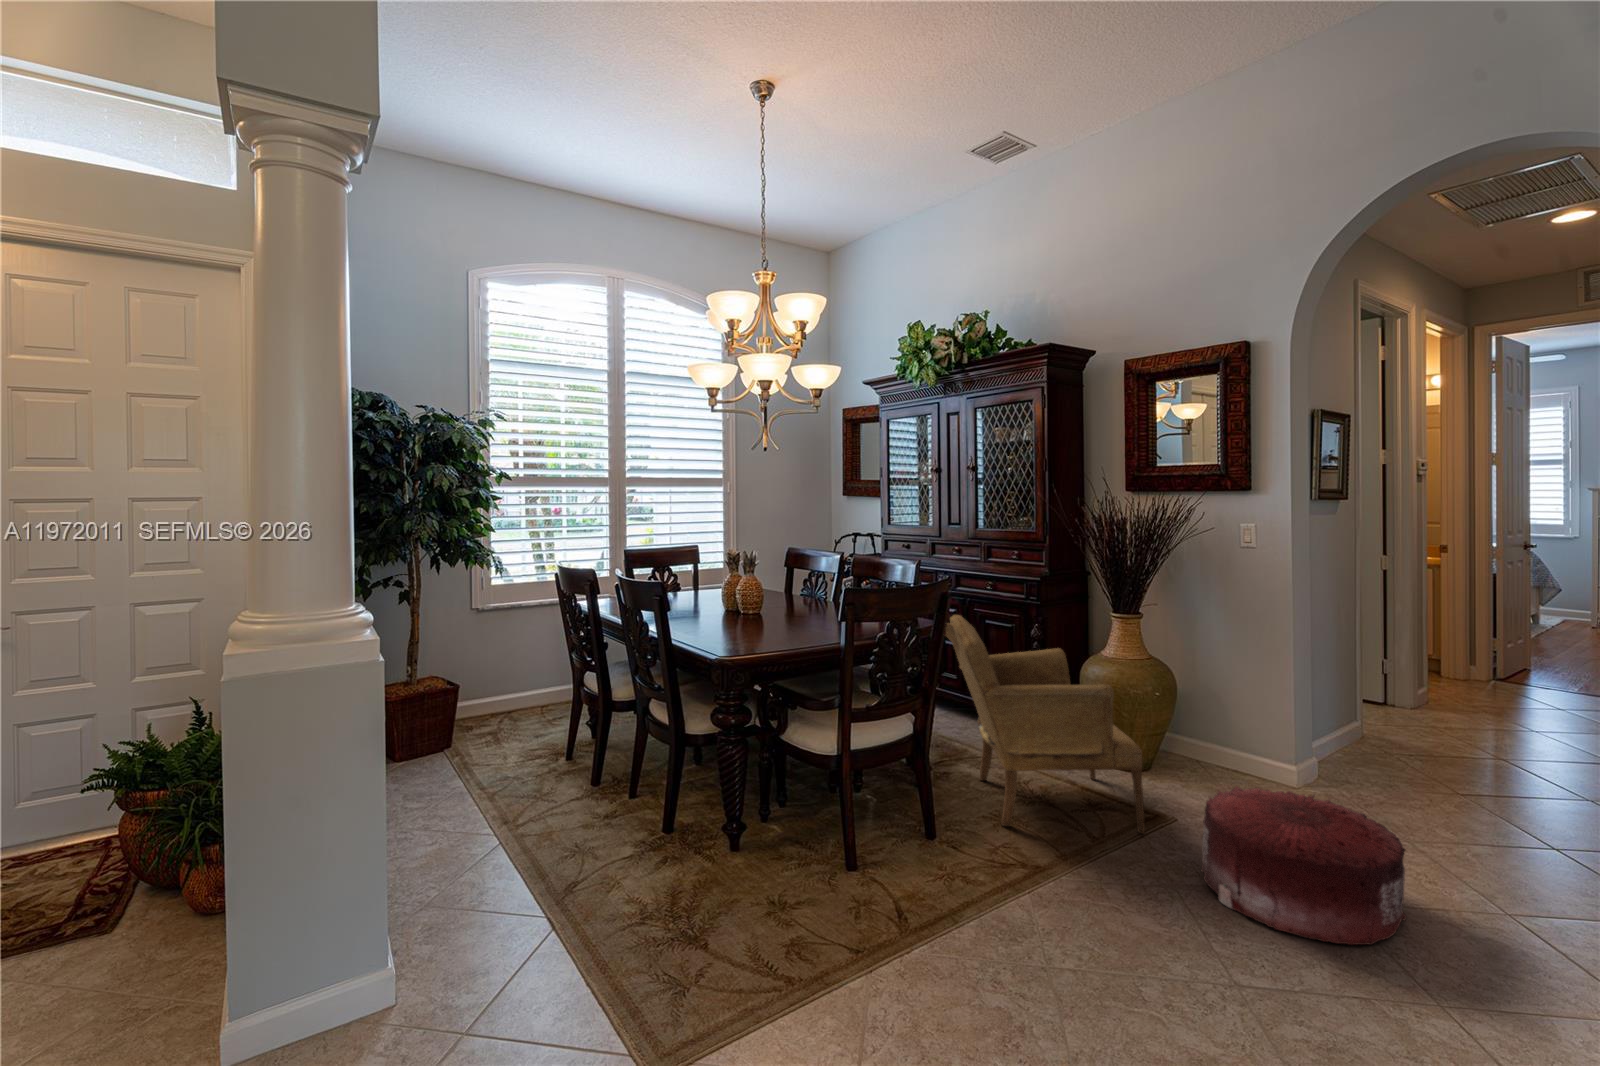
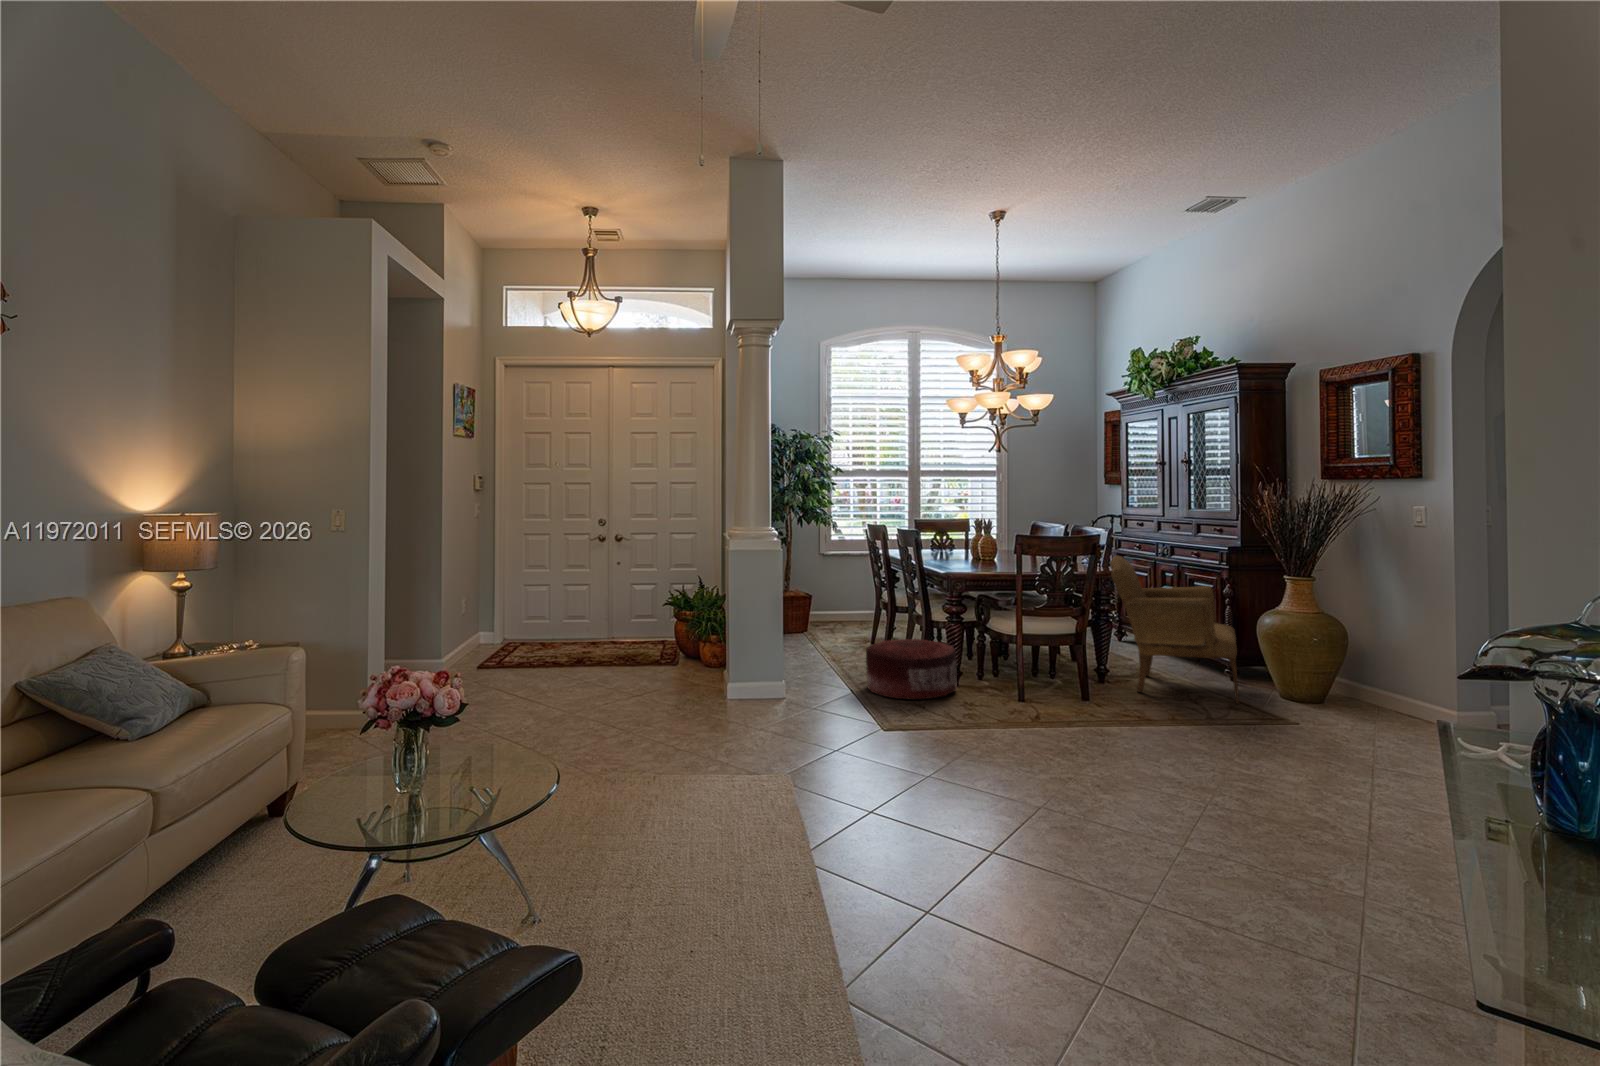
pouf: present [1201,786,1407,945] -> present [866,638,957,699]

